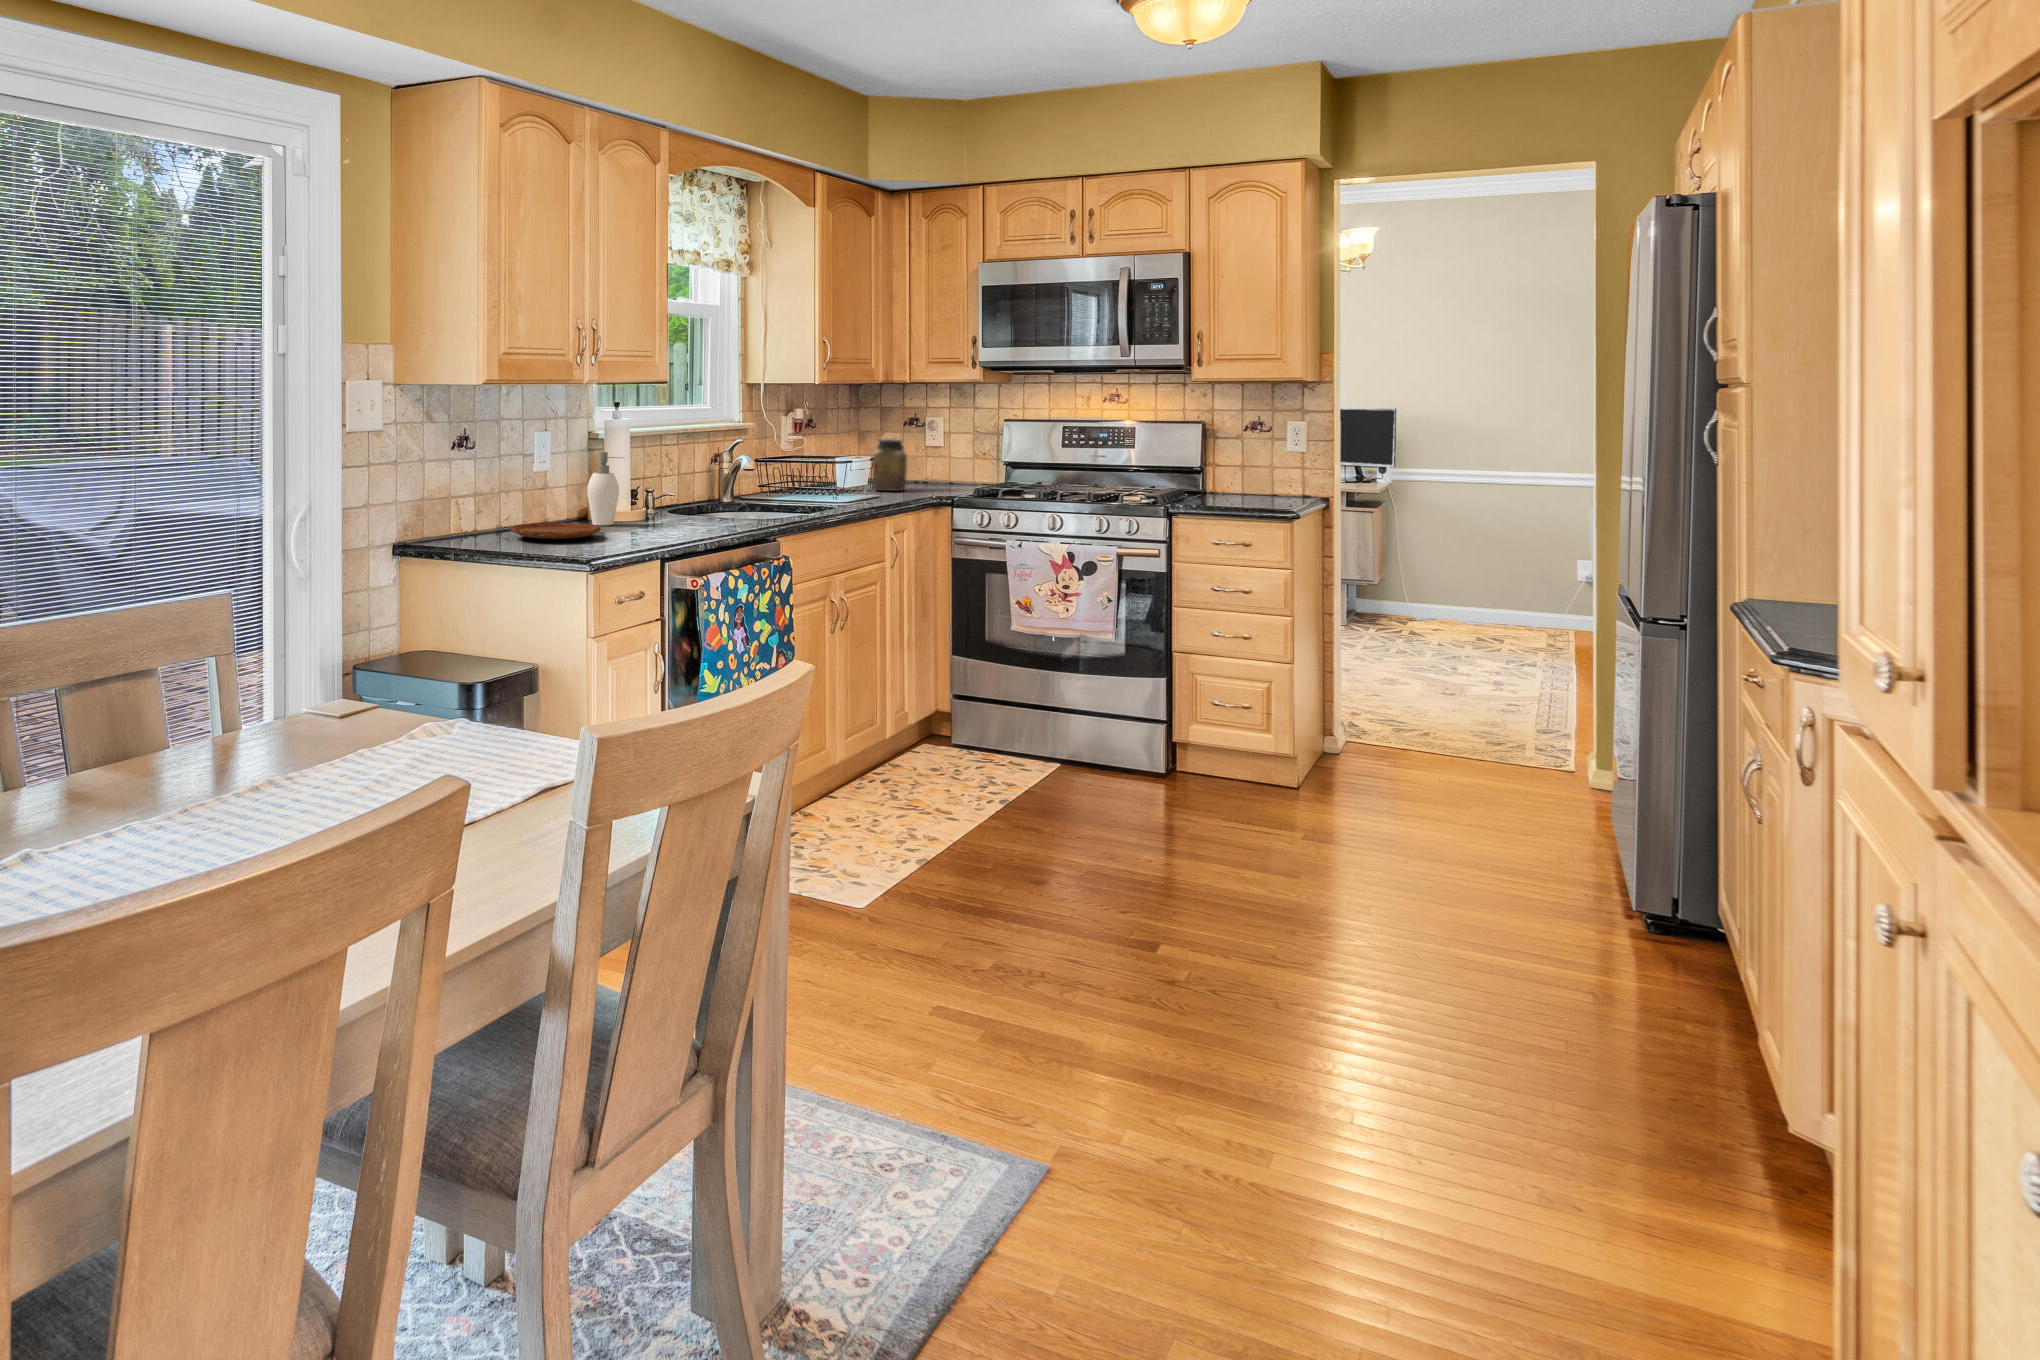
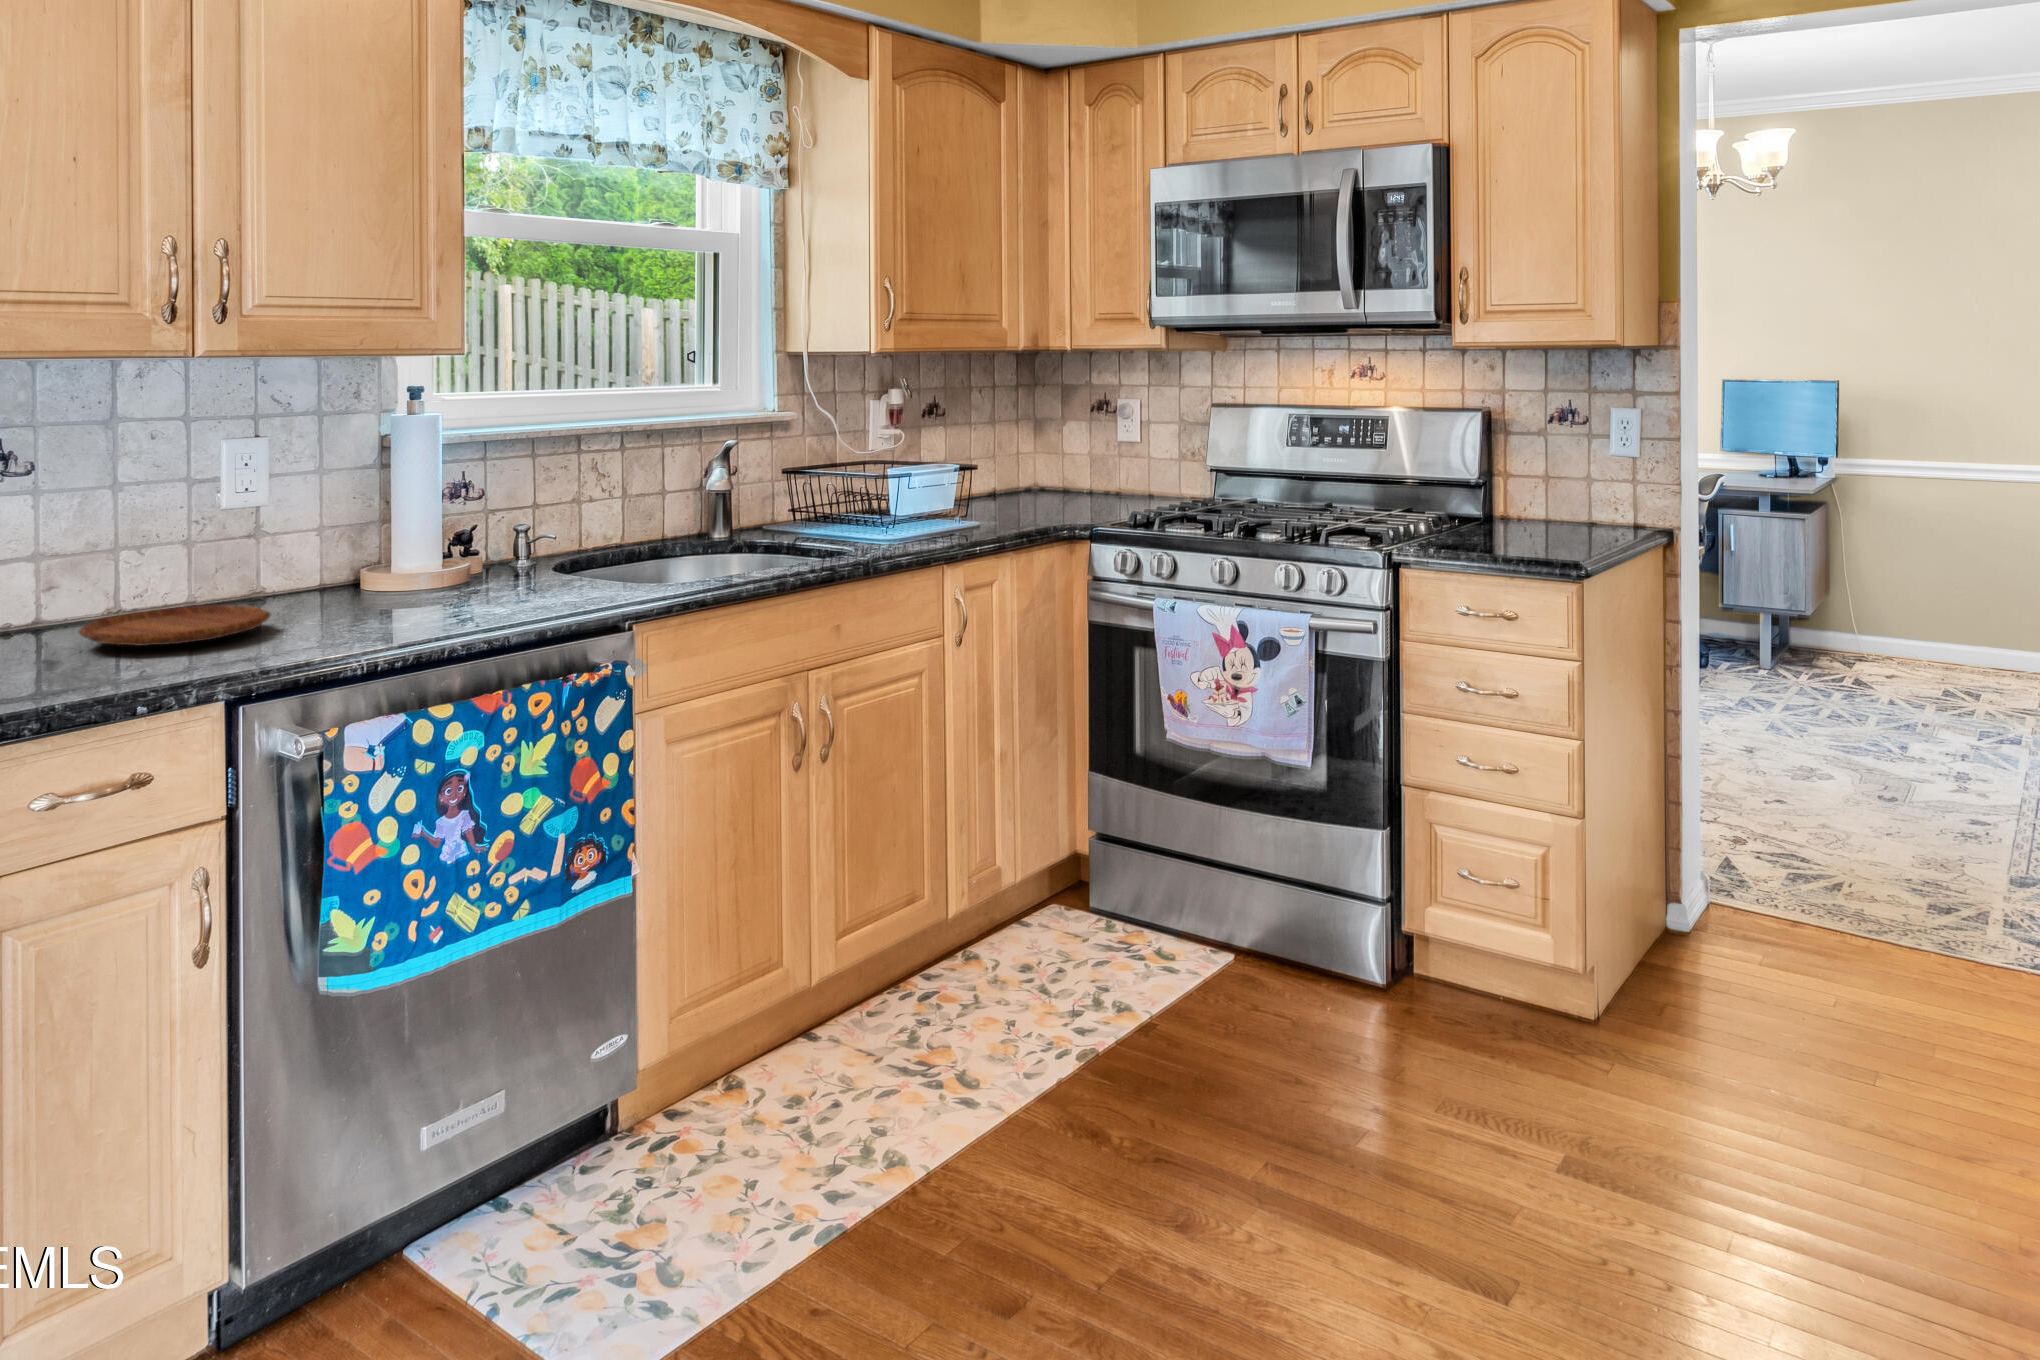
jar: present [872,439,907,491] -> none [988,438,1044,517]
soap dispenser: present [587,452,623,525] -> none [334,476,395,602]

